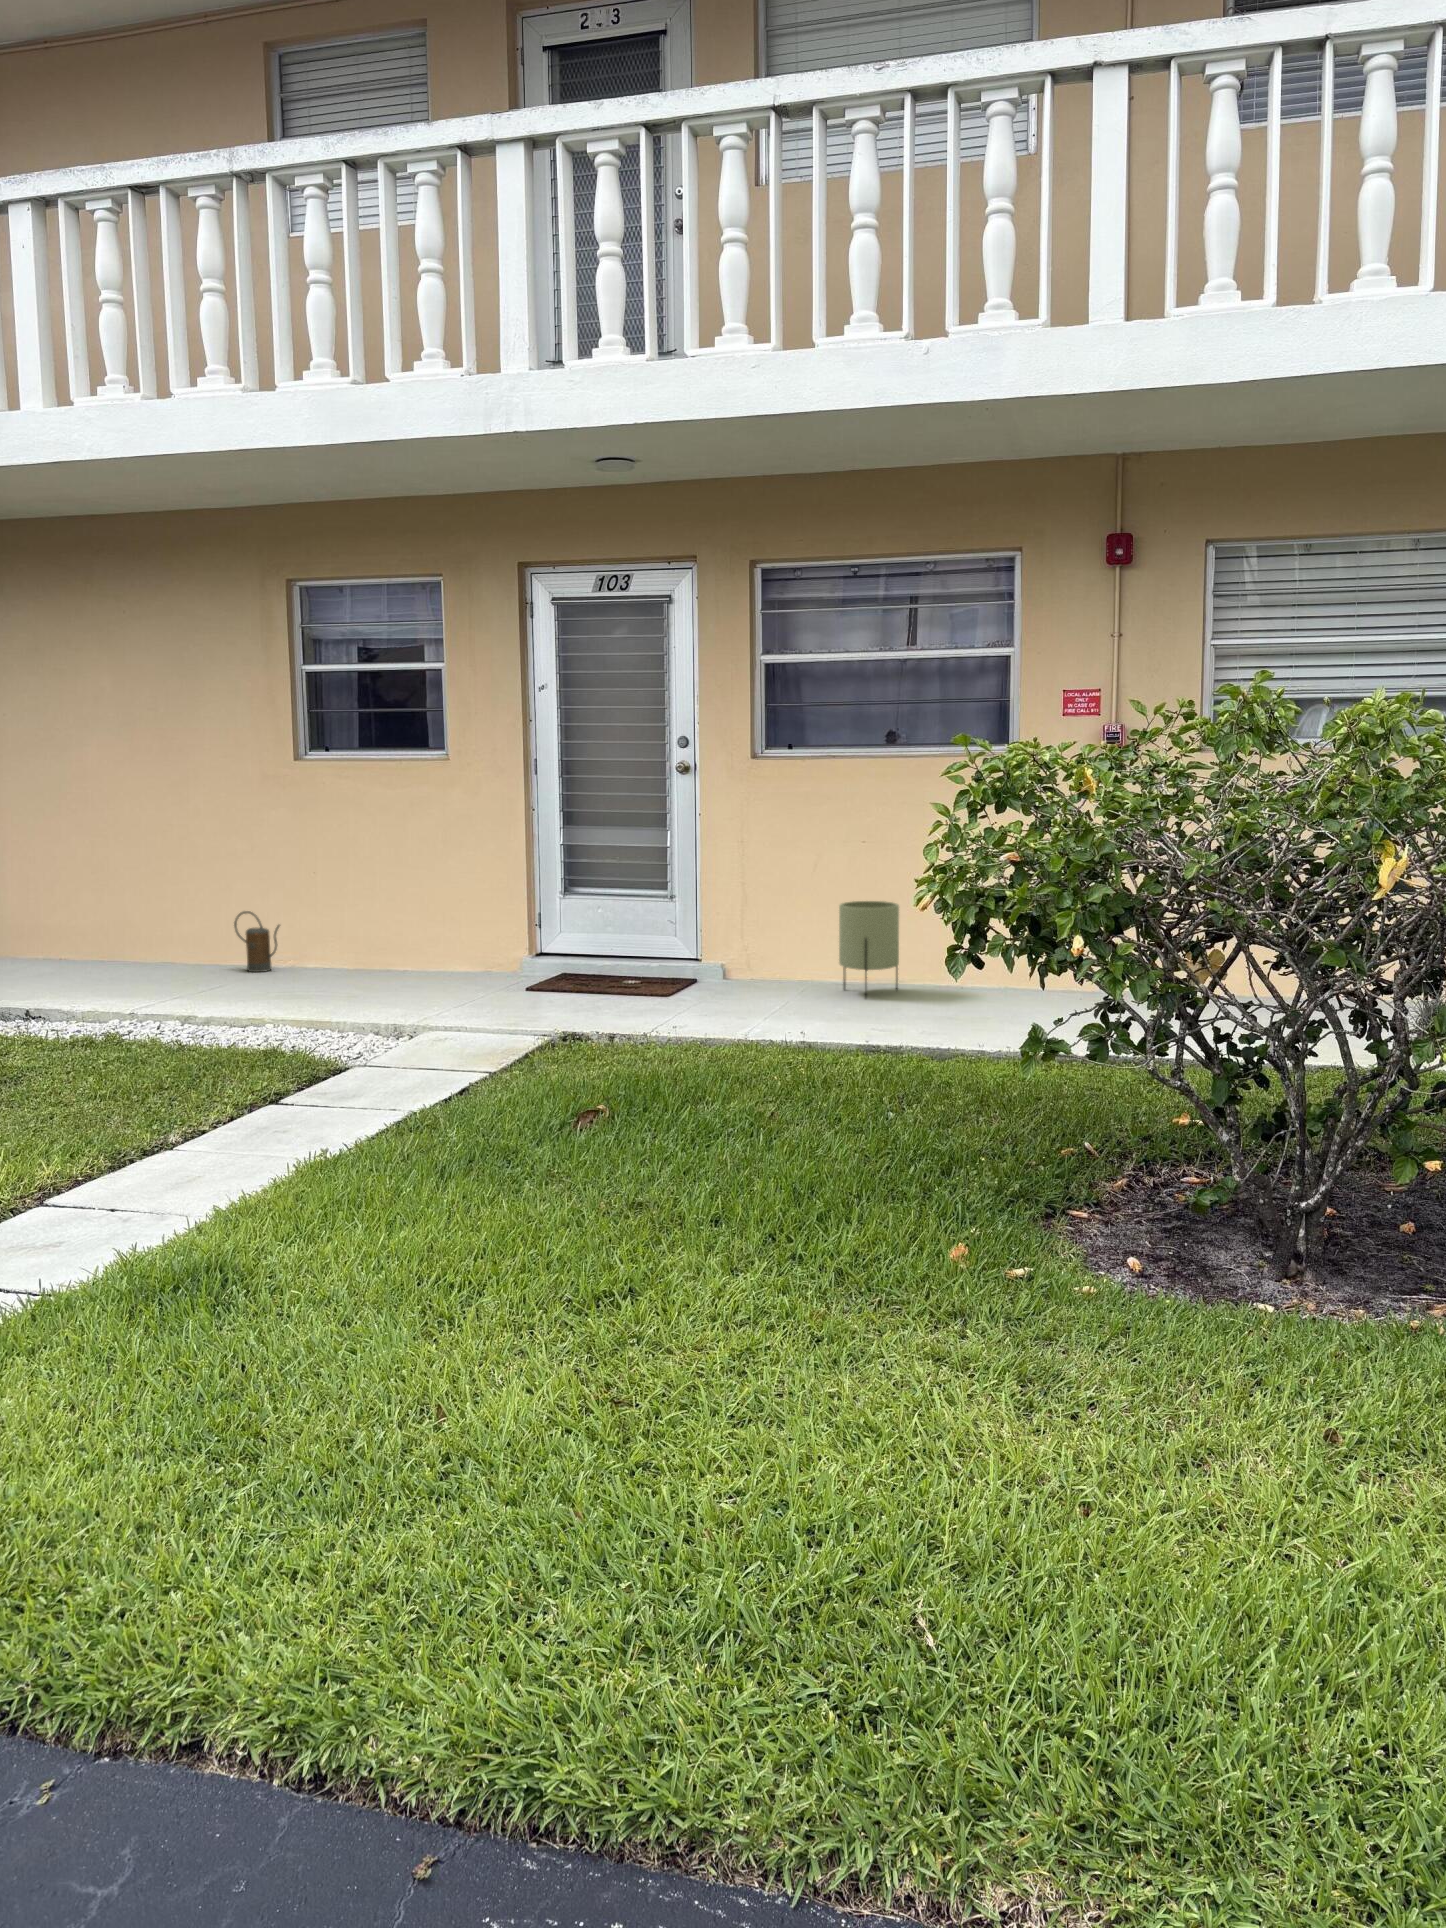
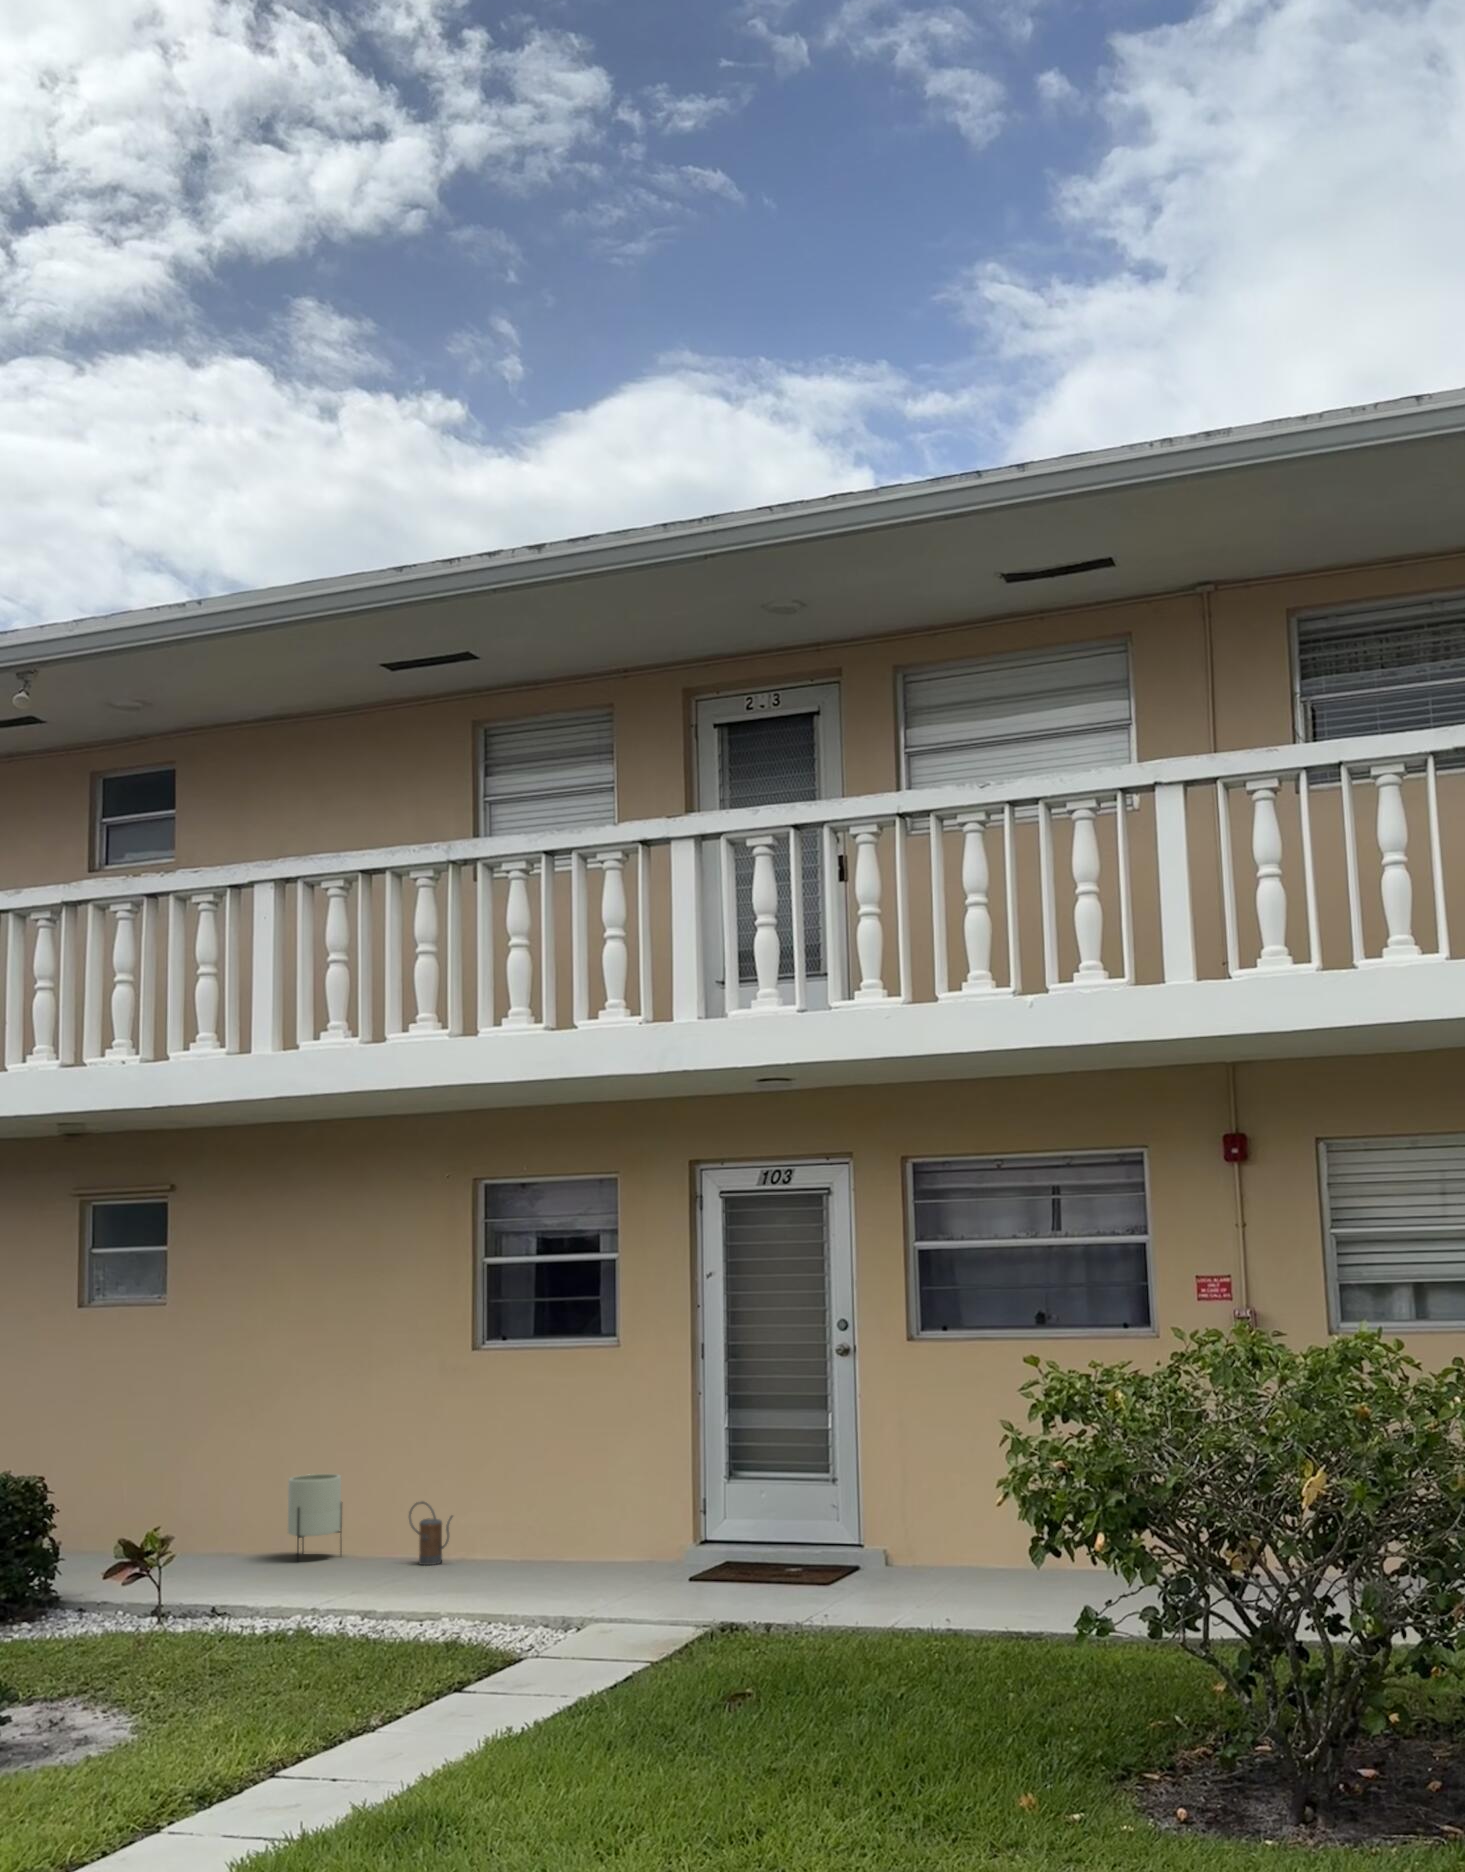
planter: present [839,901,899,997] -> present [288,1474,342,1561]

